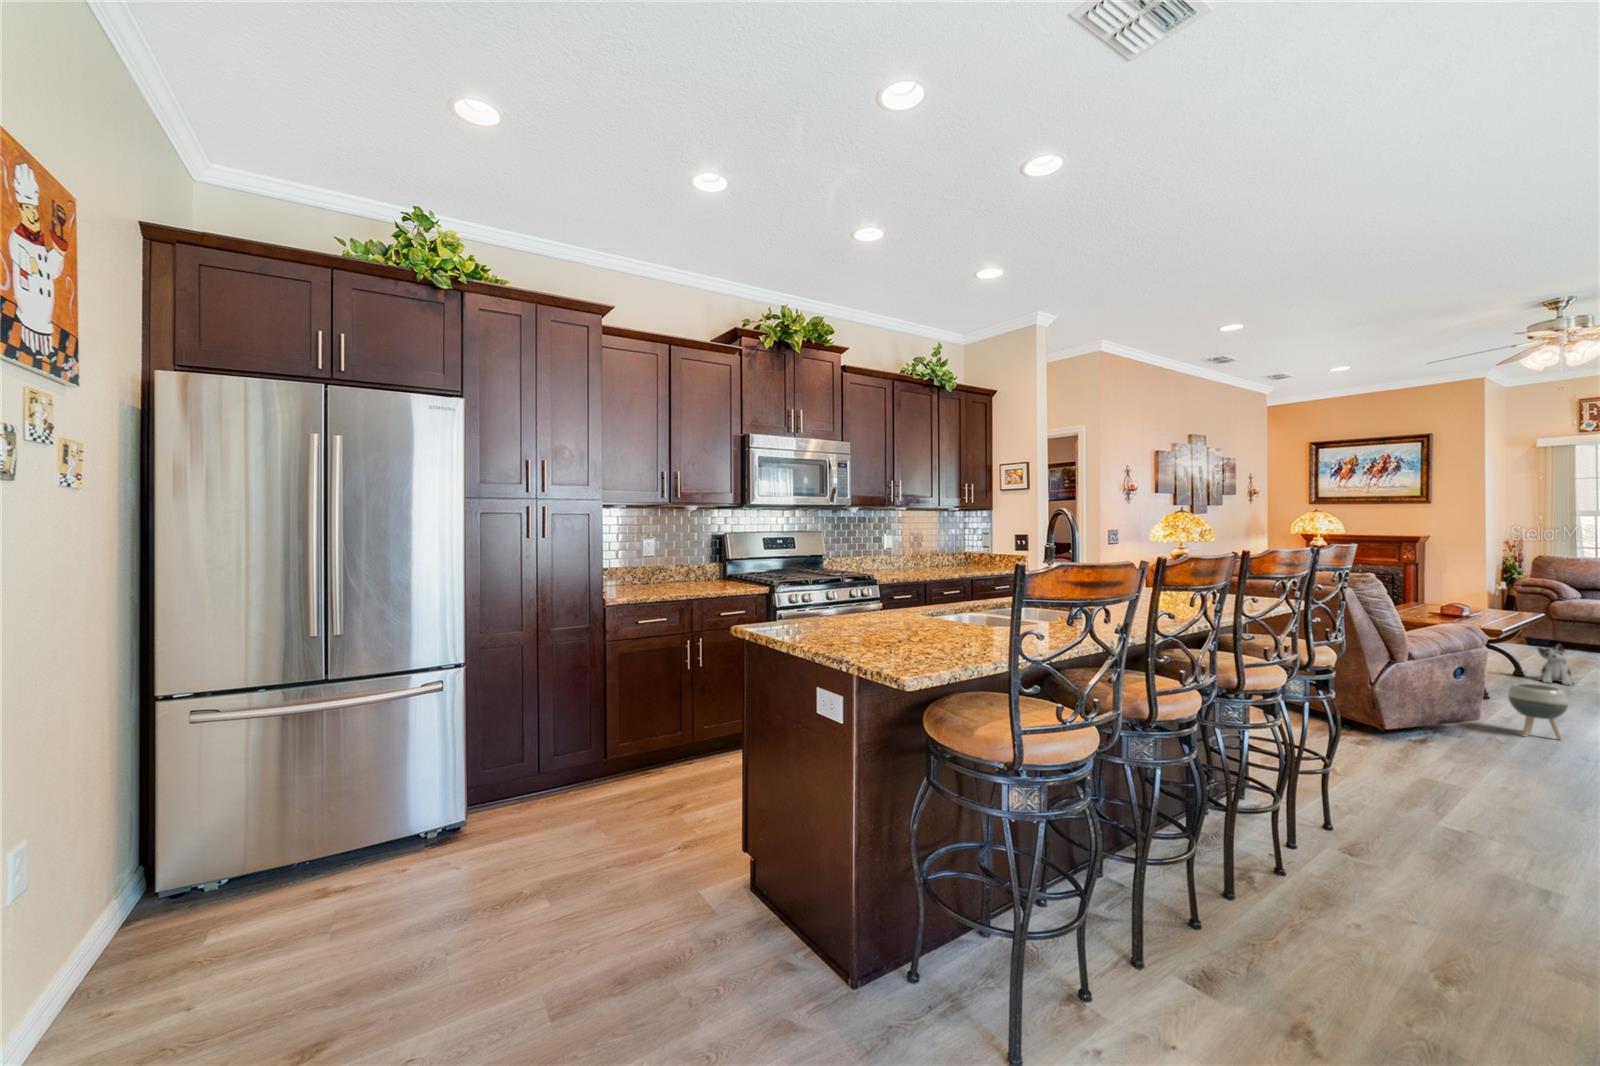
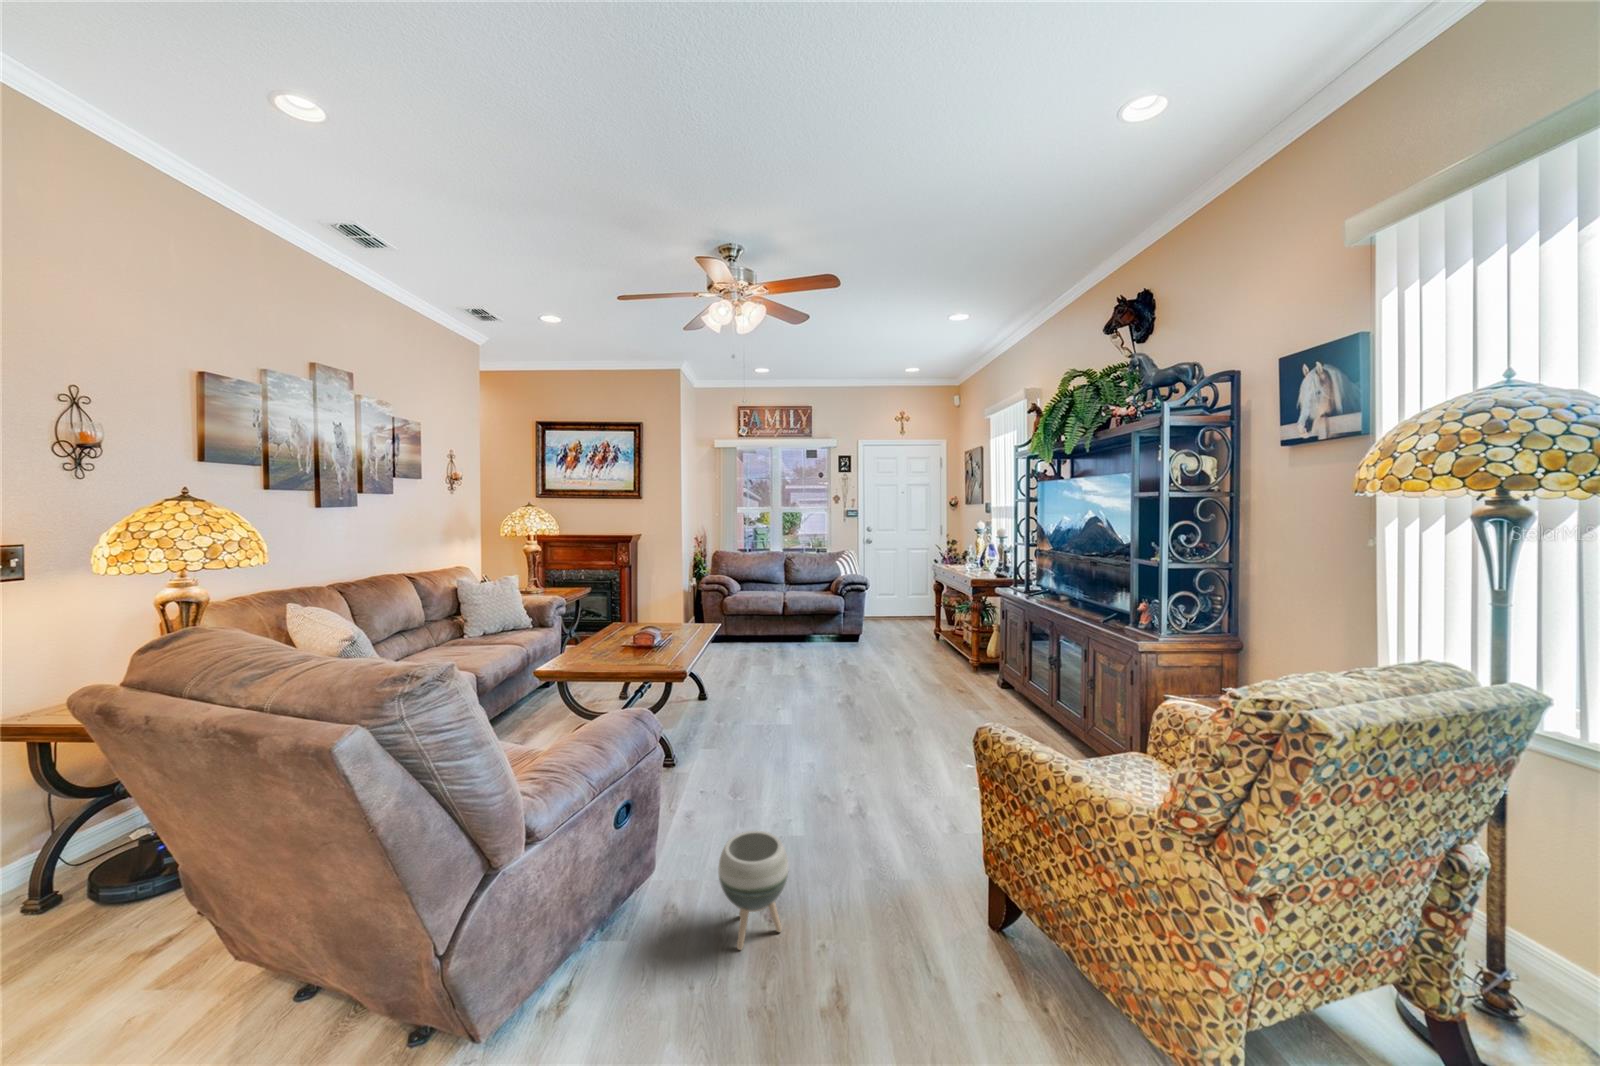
plush toy: present [1537,644,1575,685] -> none [726,667,754,716]

